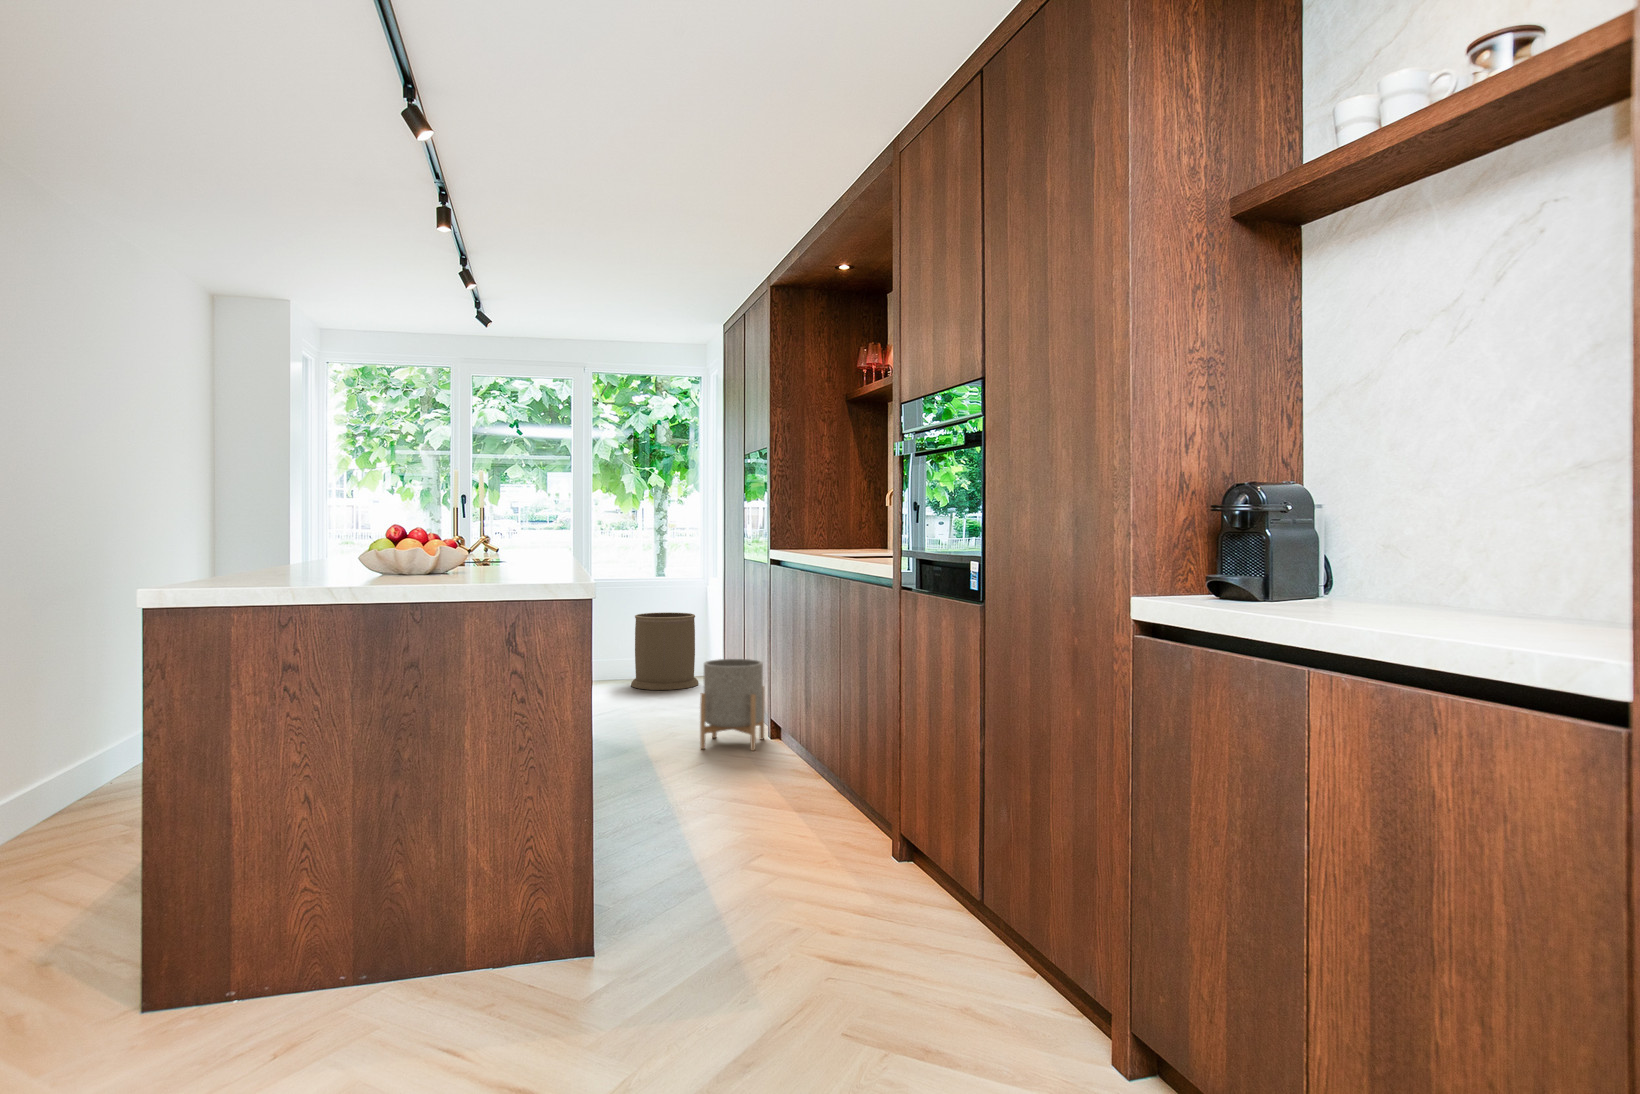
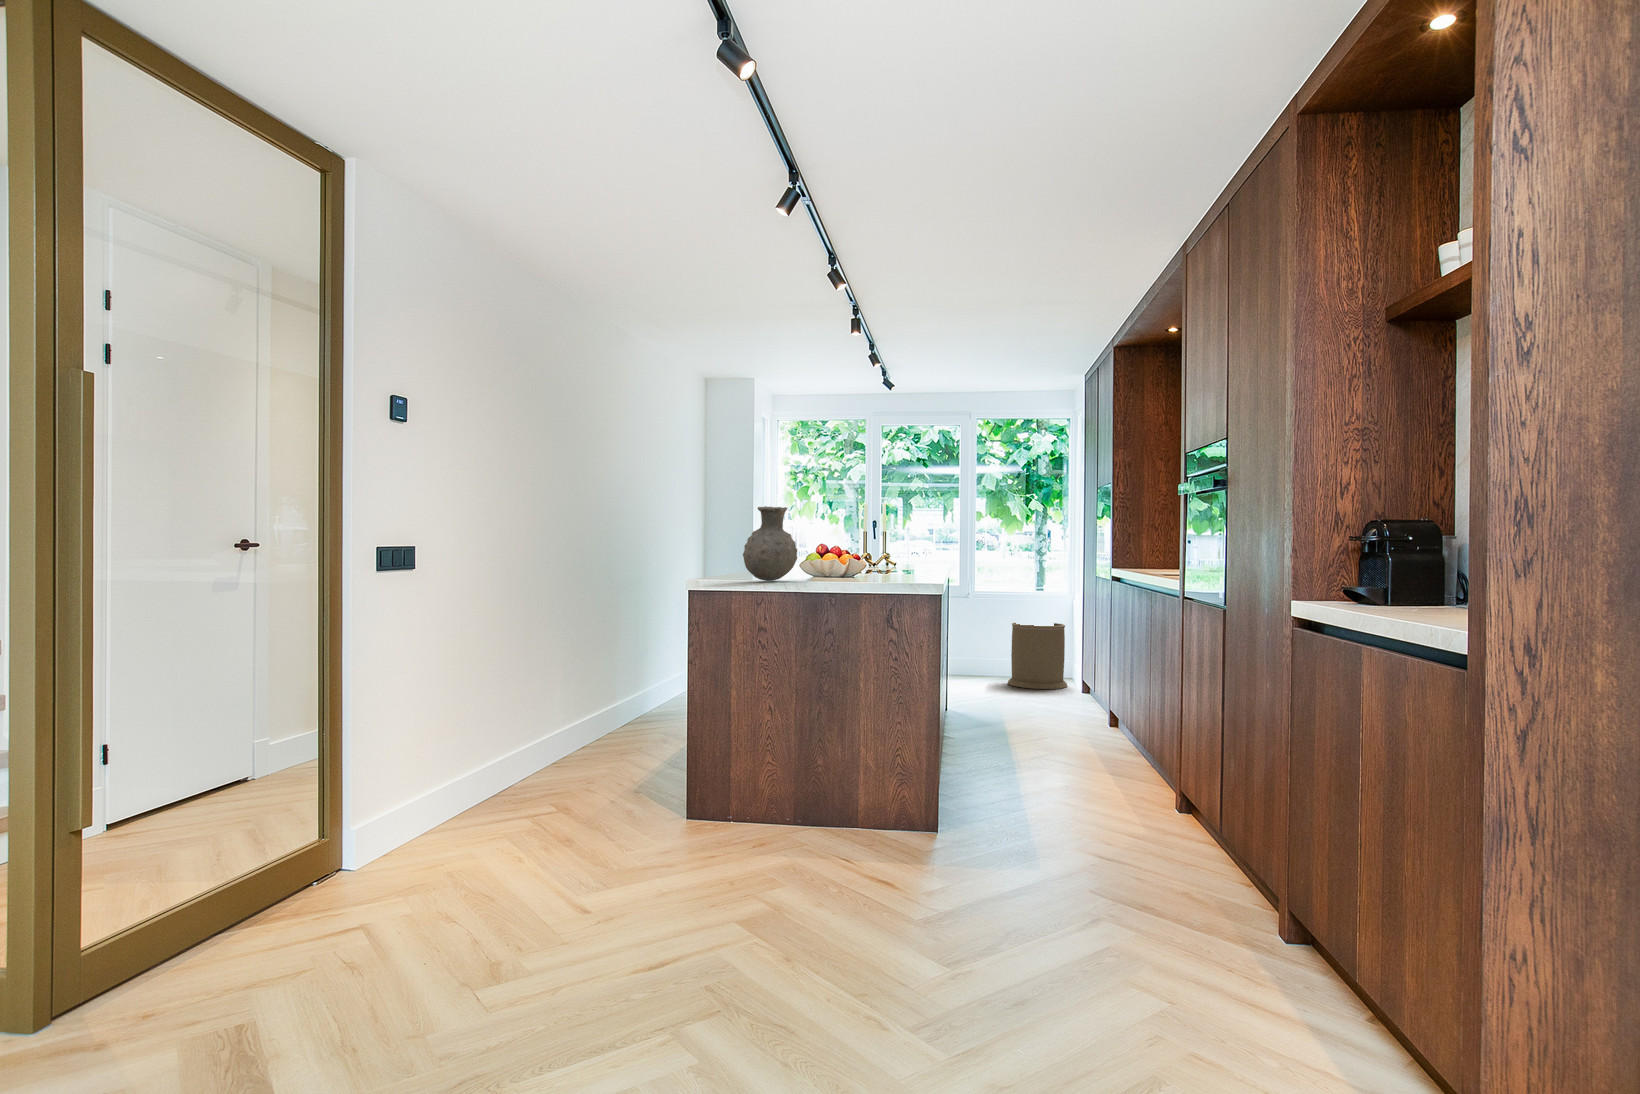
vase: none [248,462,353,588] -> present [743,506,797,581]
planter: present [700,659,764,751] -> none [1051,659,1110,737]

